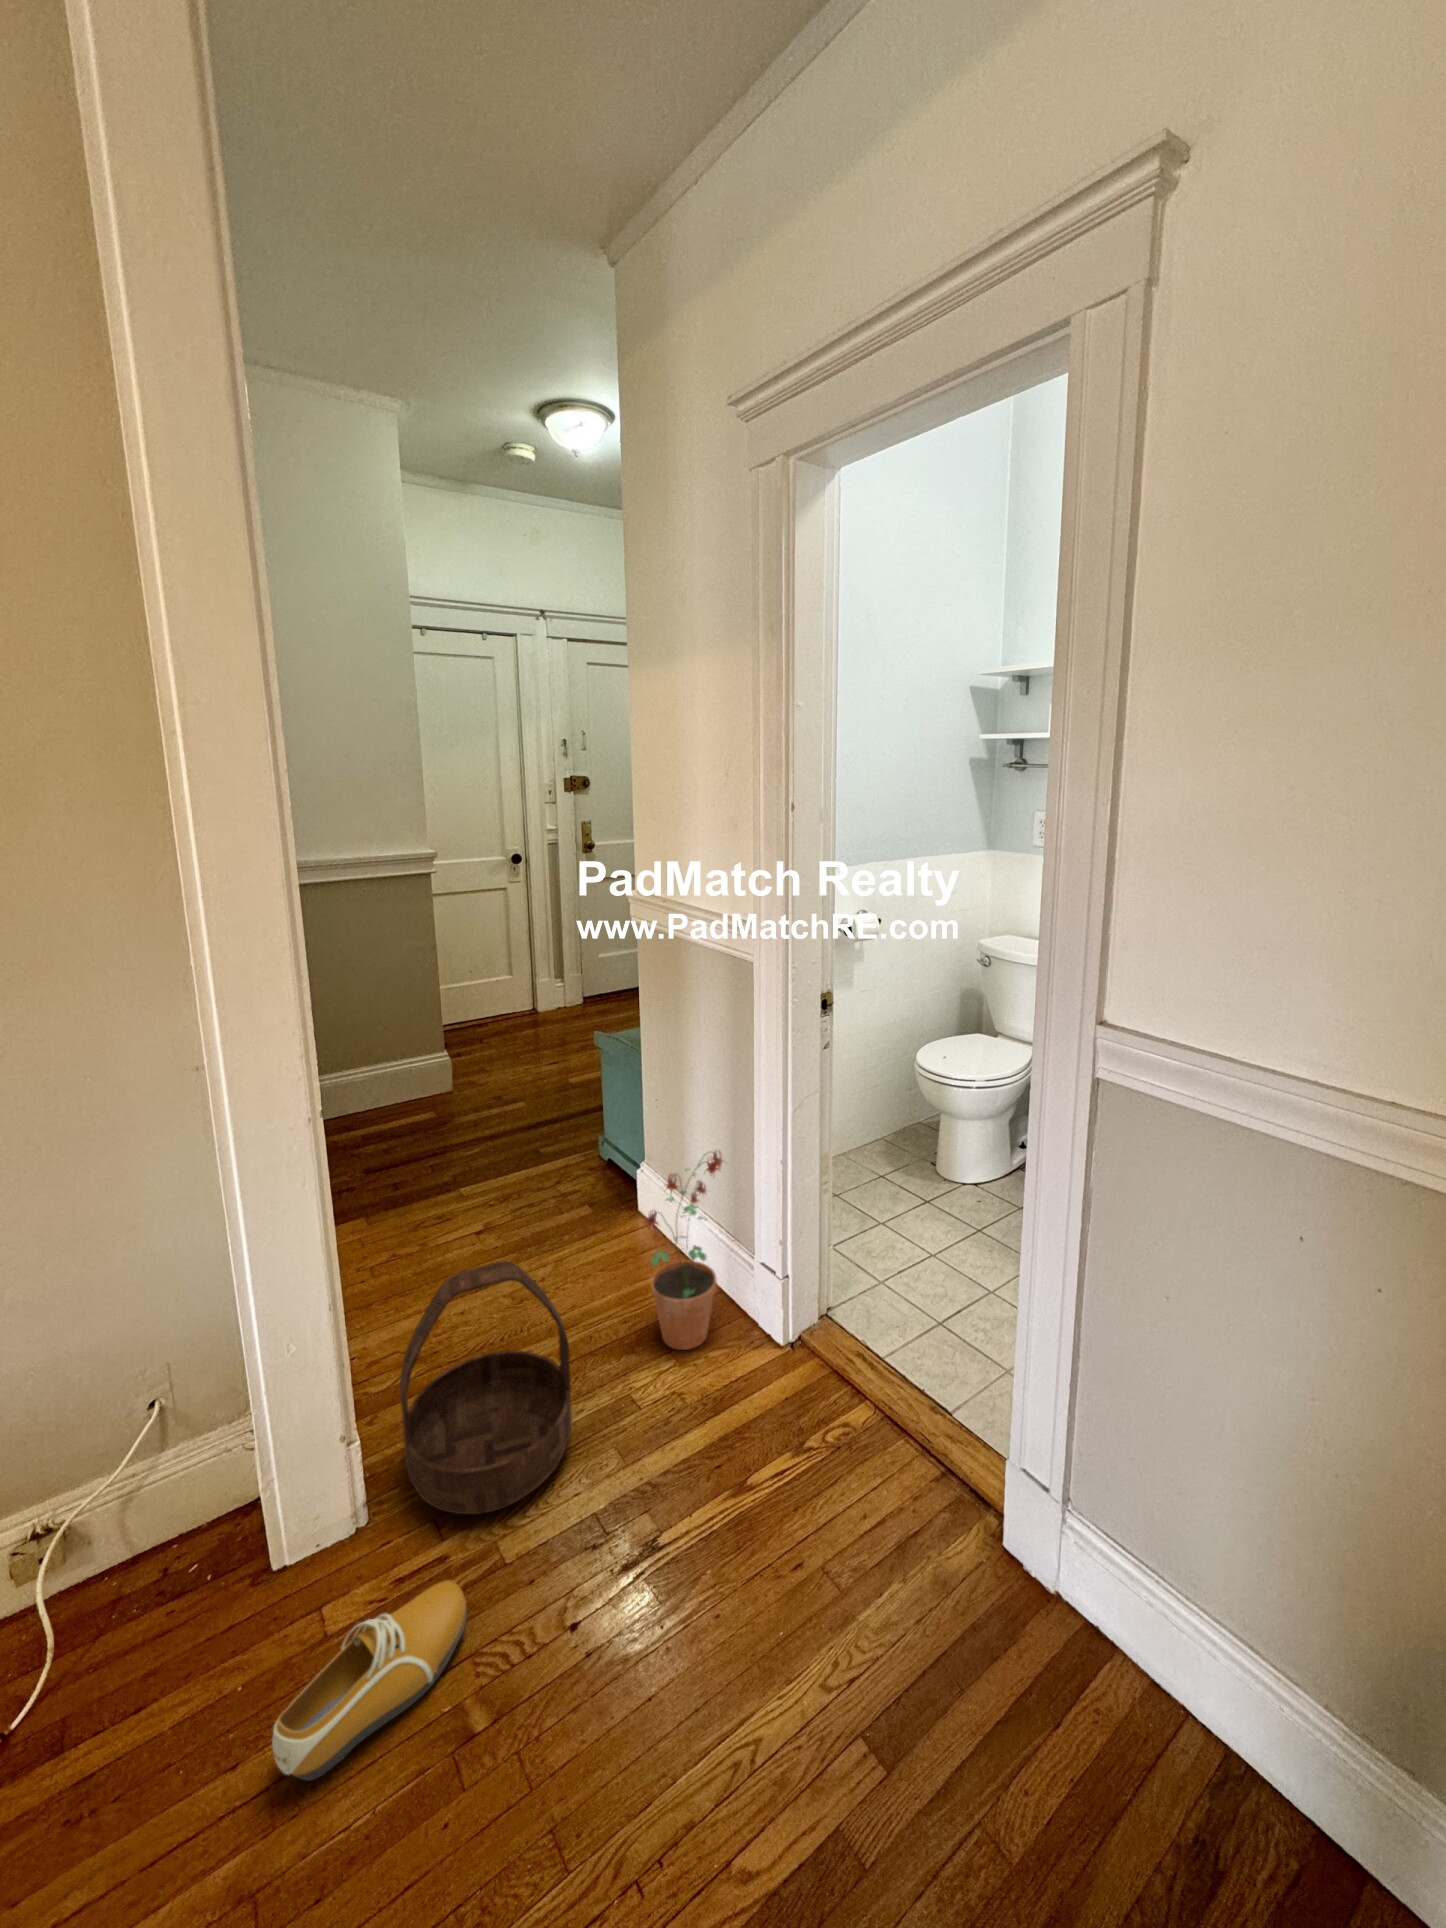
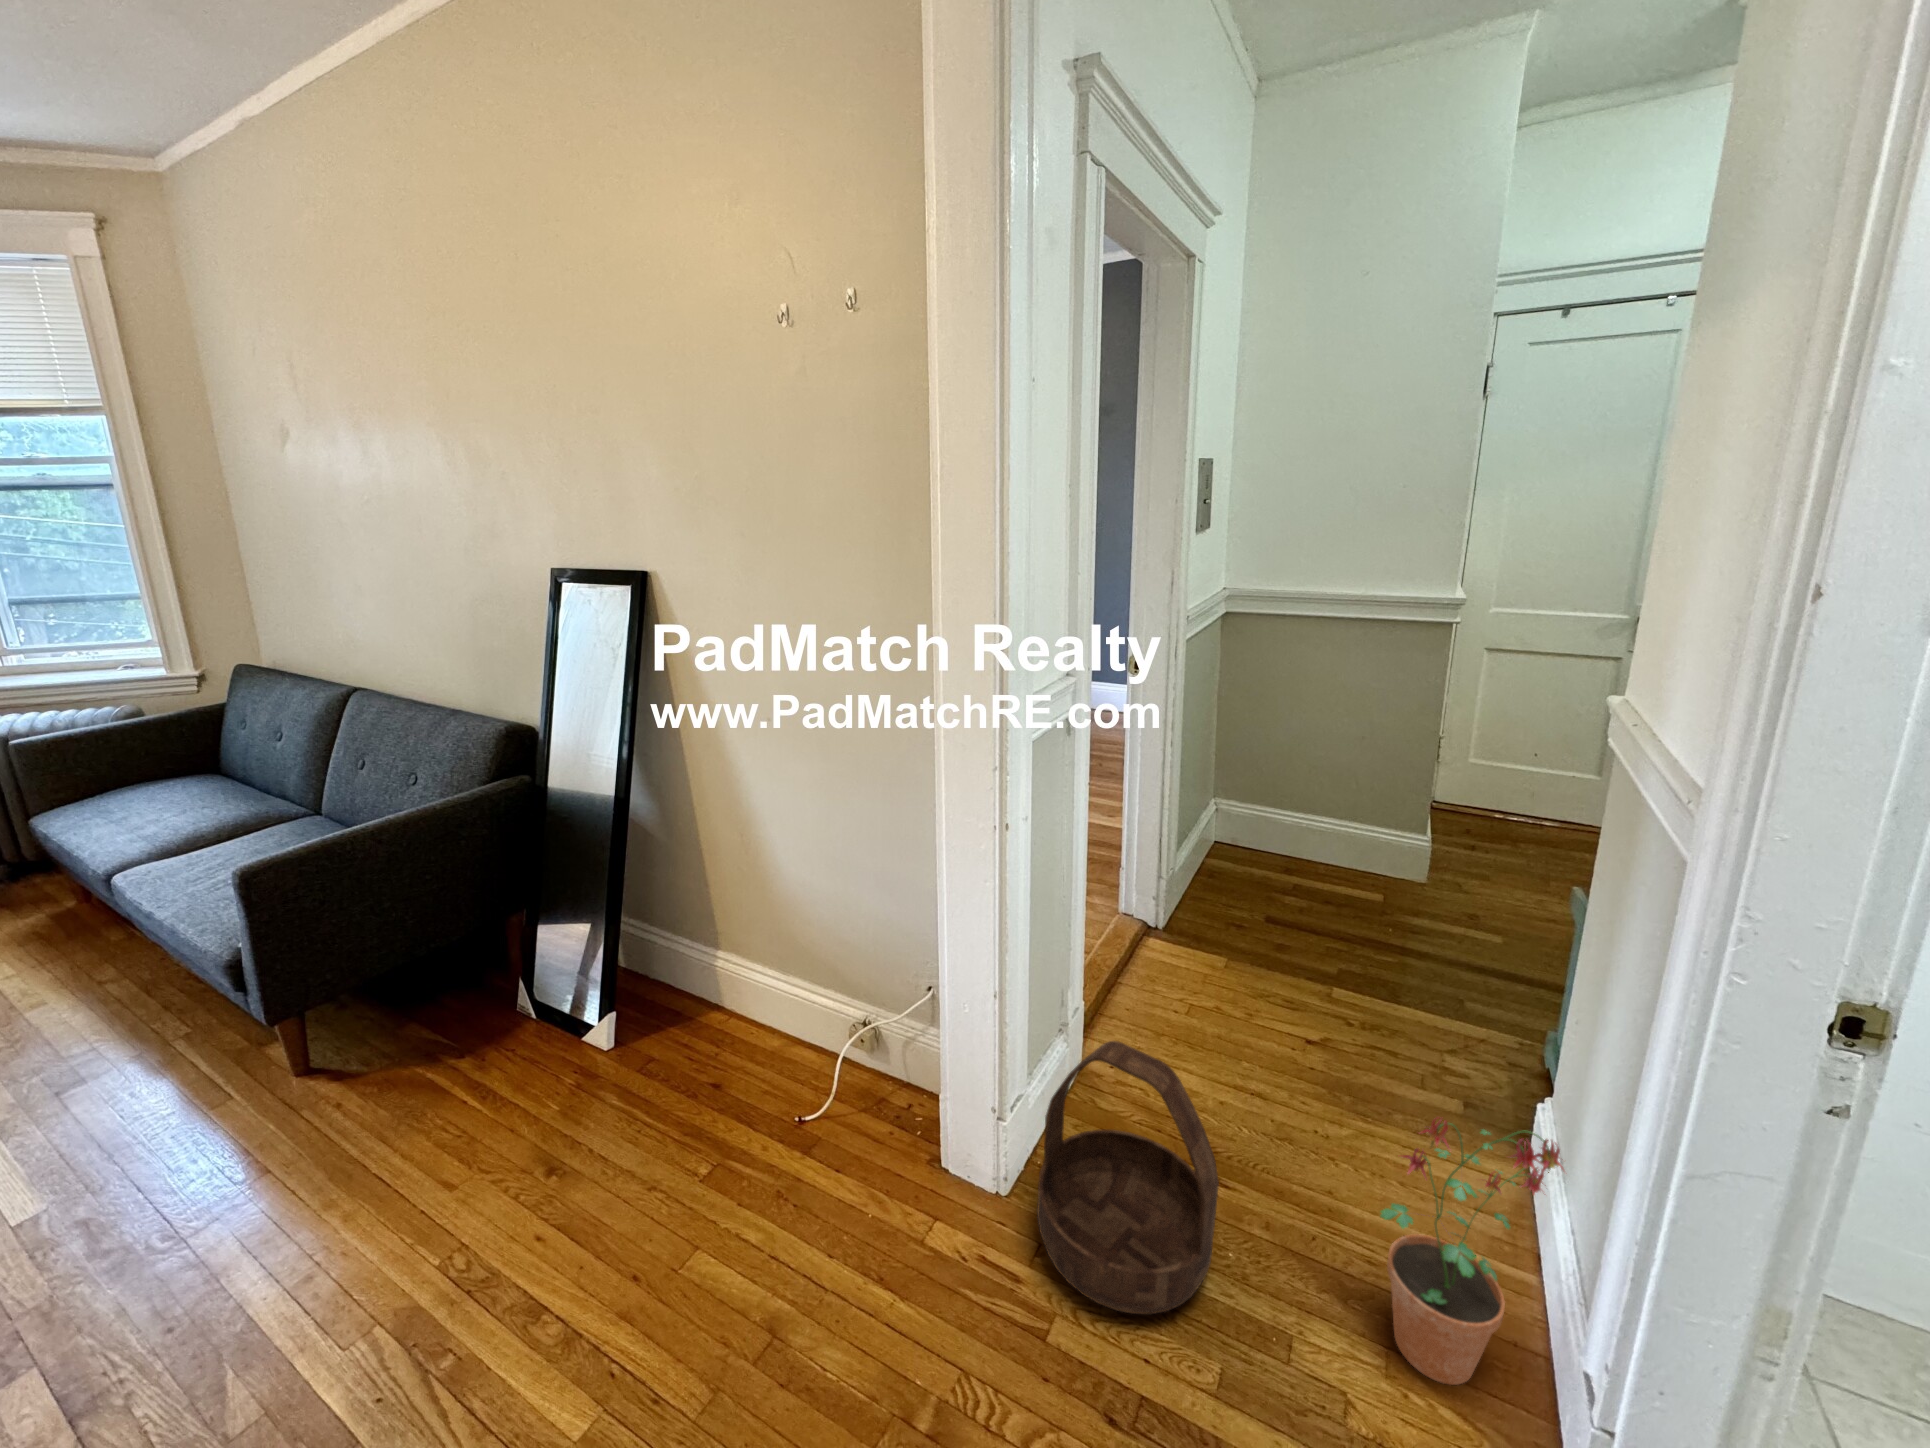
shoe: present [272,1580,467,1781] -> none [823,1246,988,1355]

